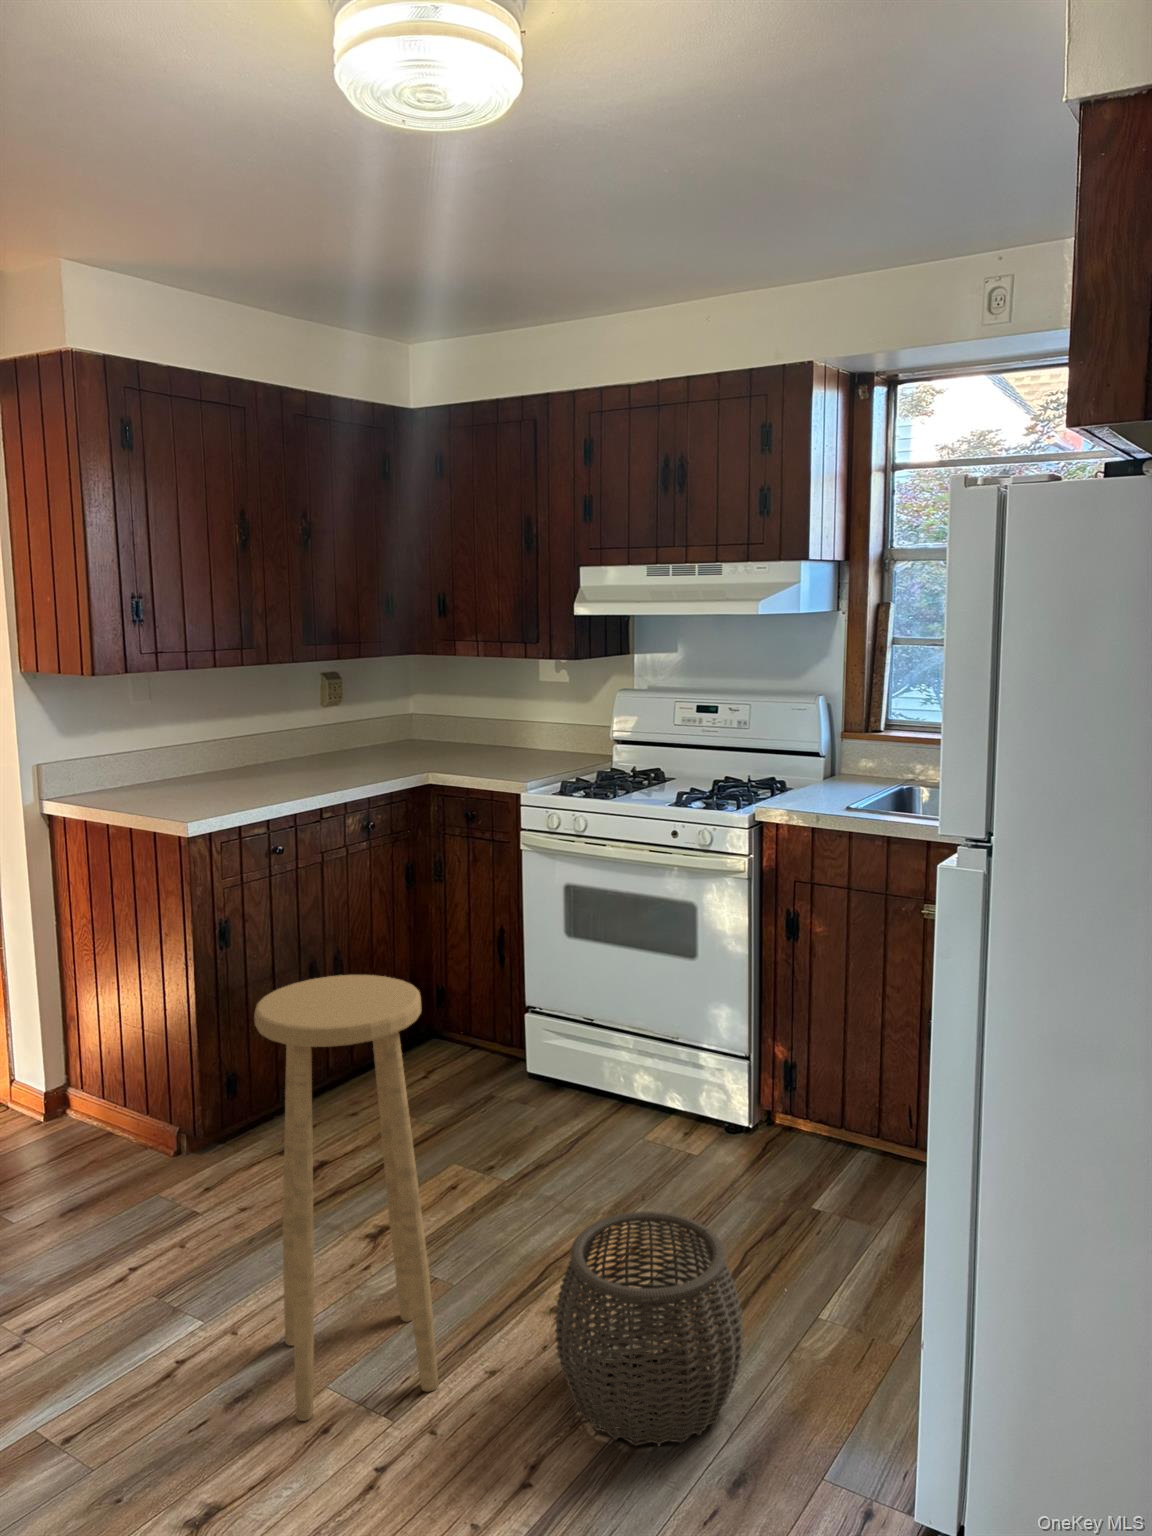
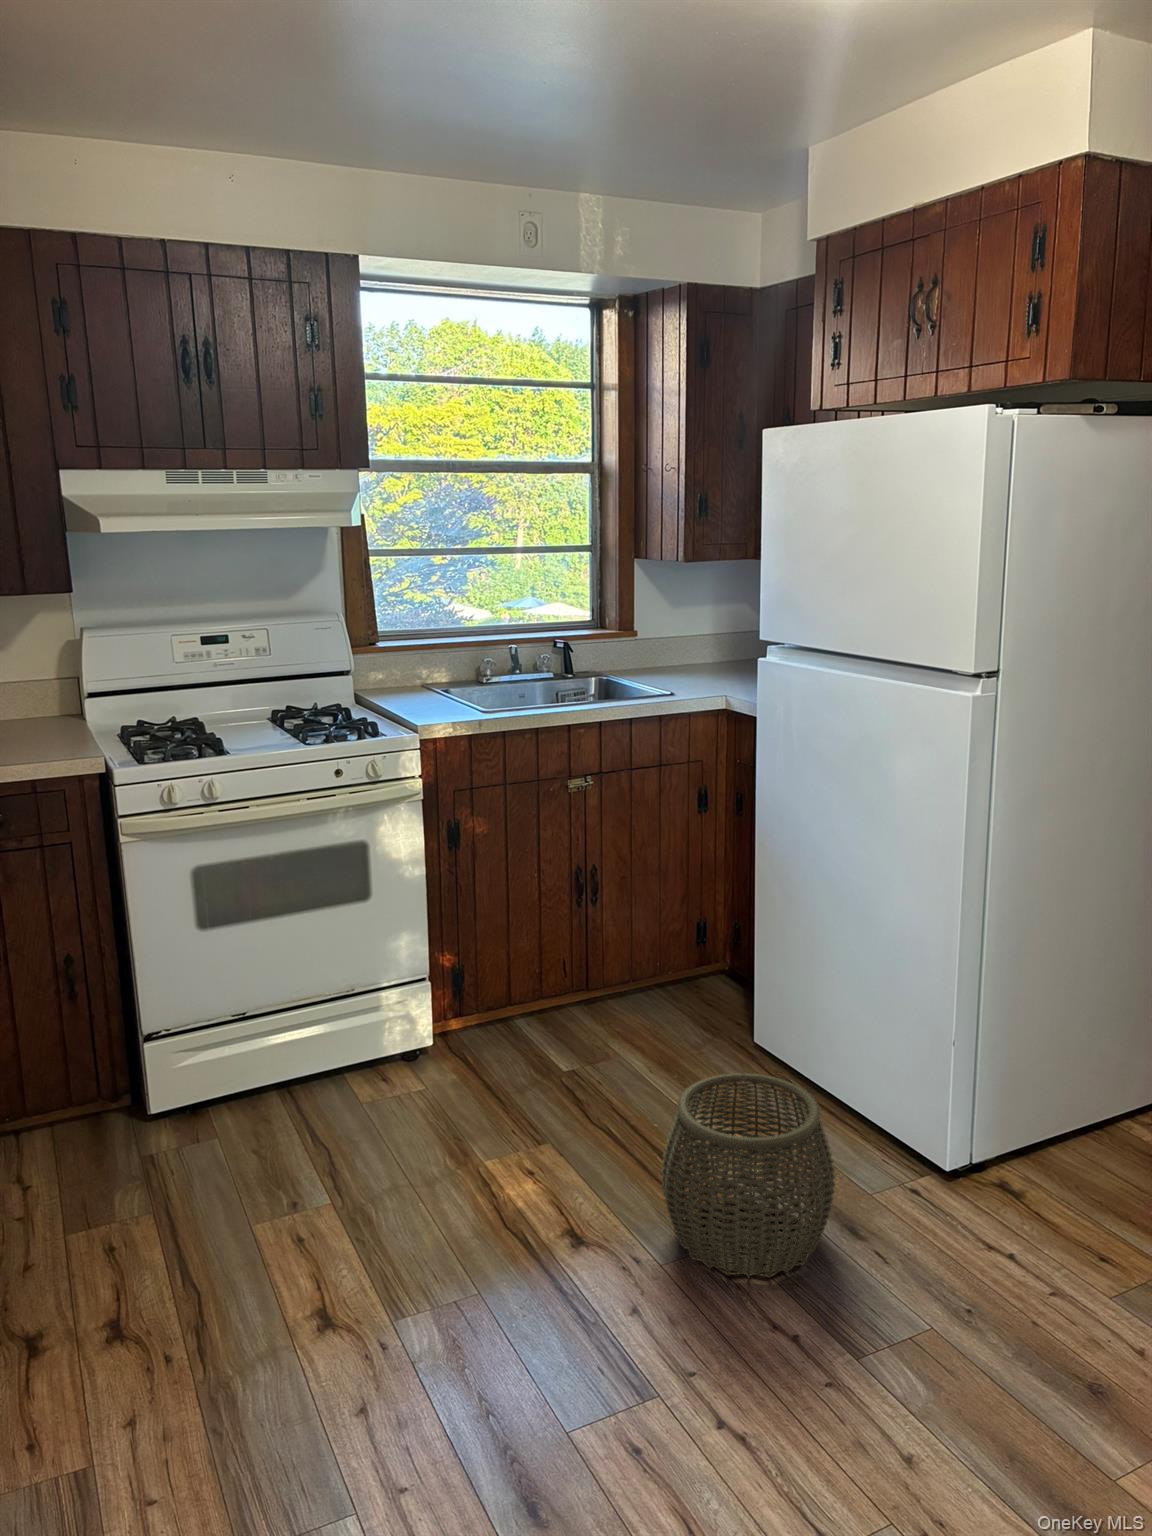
stool: present [254,975,438,1421] -> none [438,947,636,1466]

